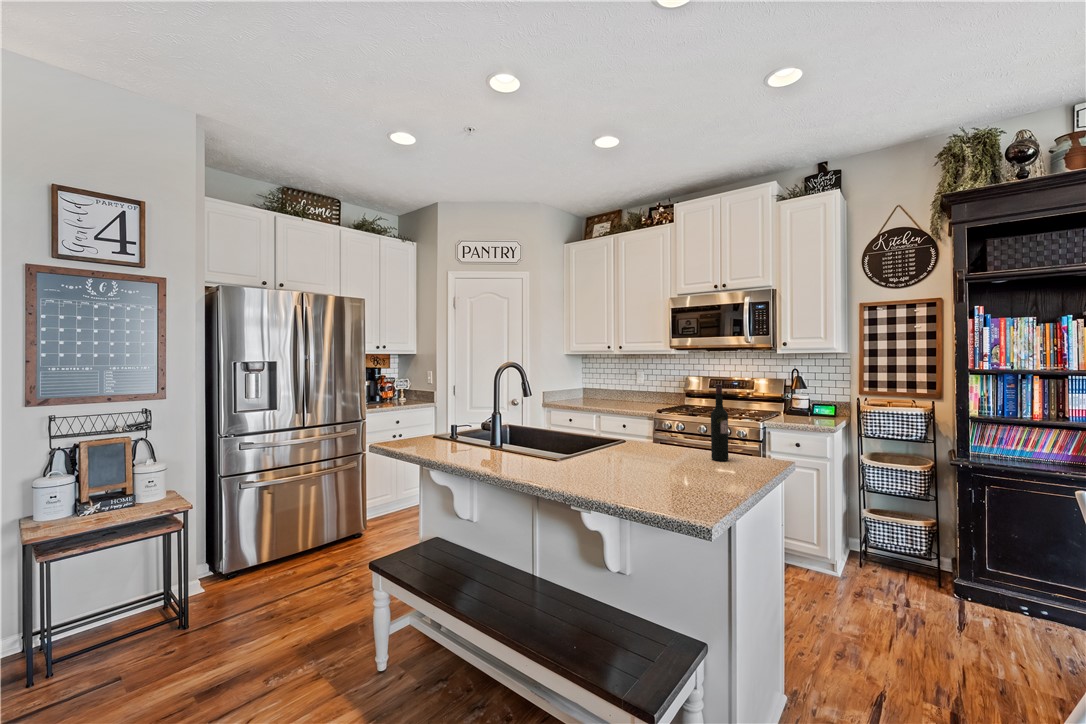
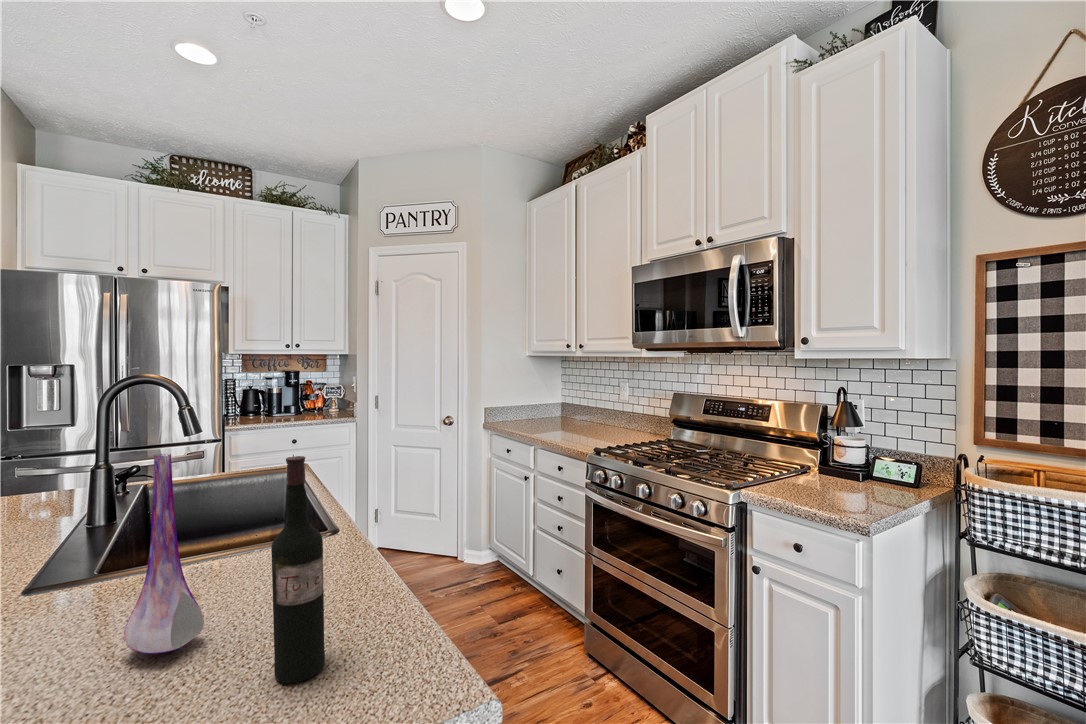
vase: none [646,385,676,460] -> present [124,454,204,654]

